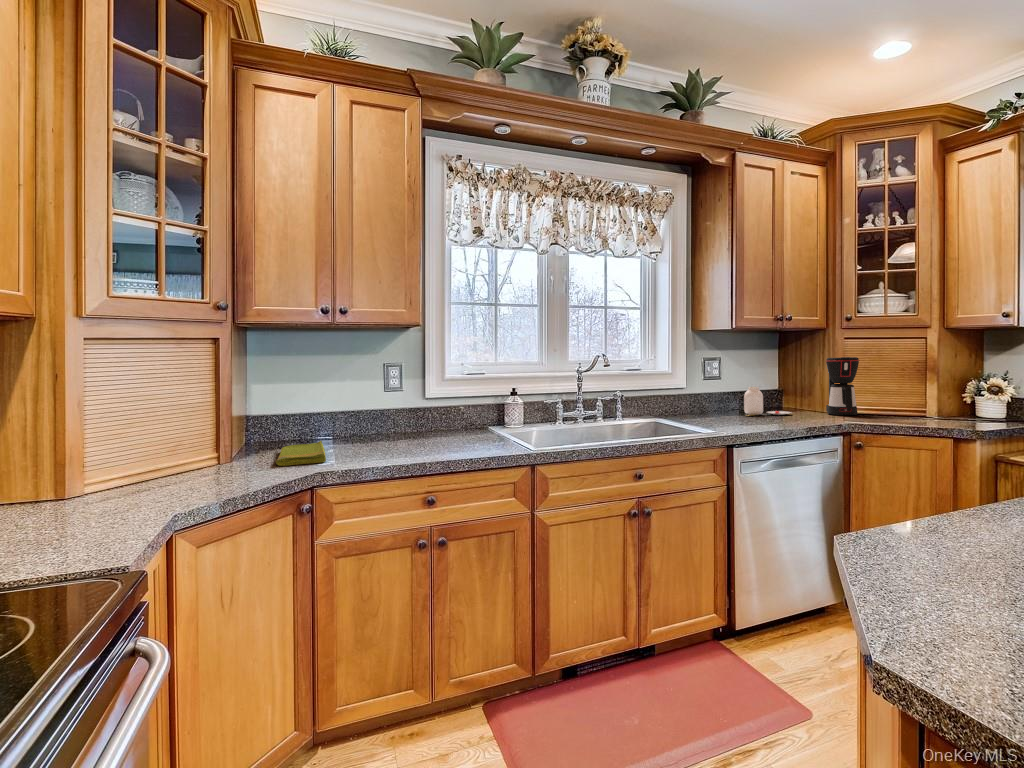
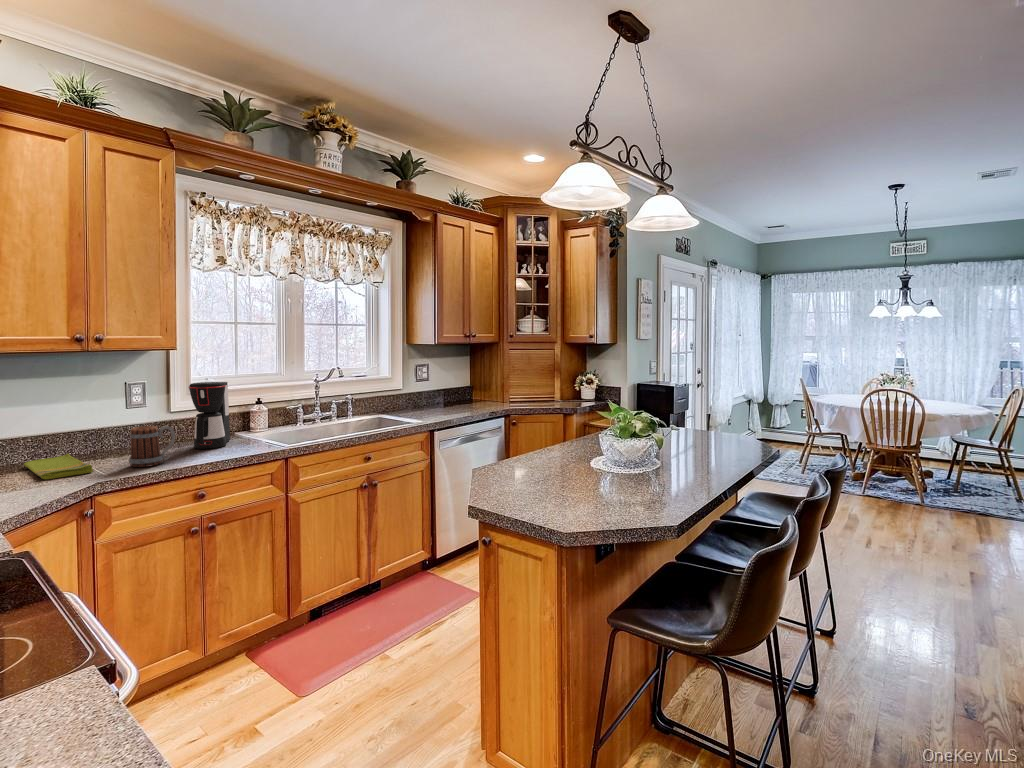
coffee maker: present [826,357,859,415] -> present [189,382,230,449]
jar: present [744,387,791,416] -> none [445,386,478,408]
mug: none [362,413,409,461] -> present [129,426,175,467]

